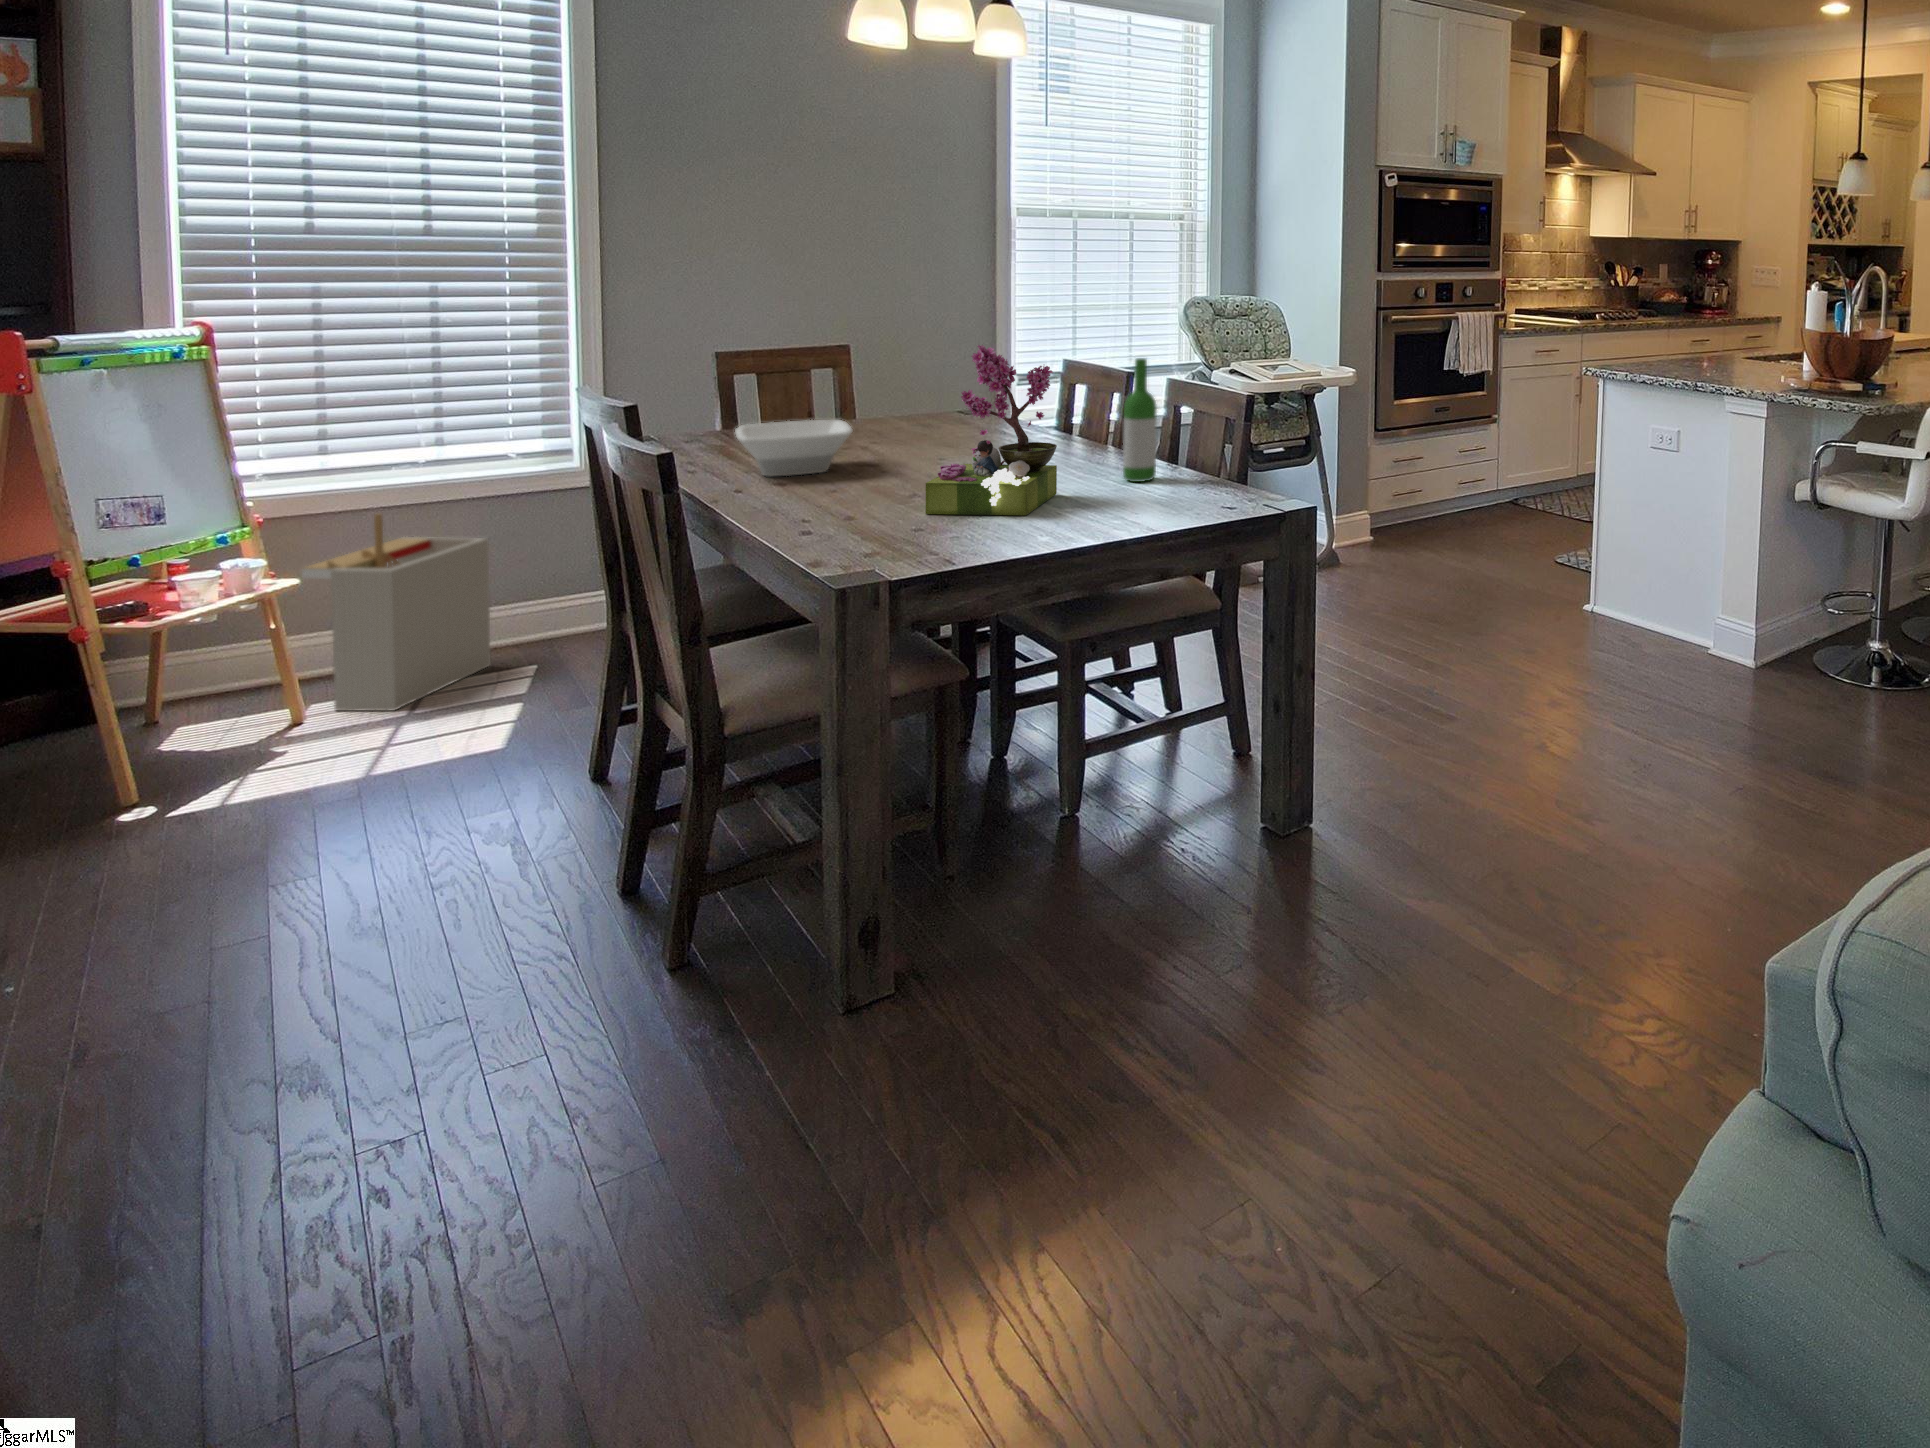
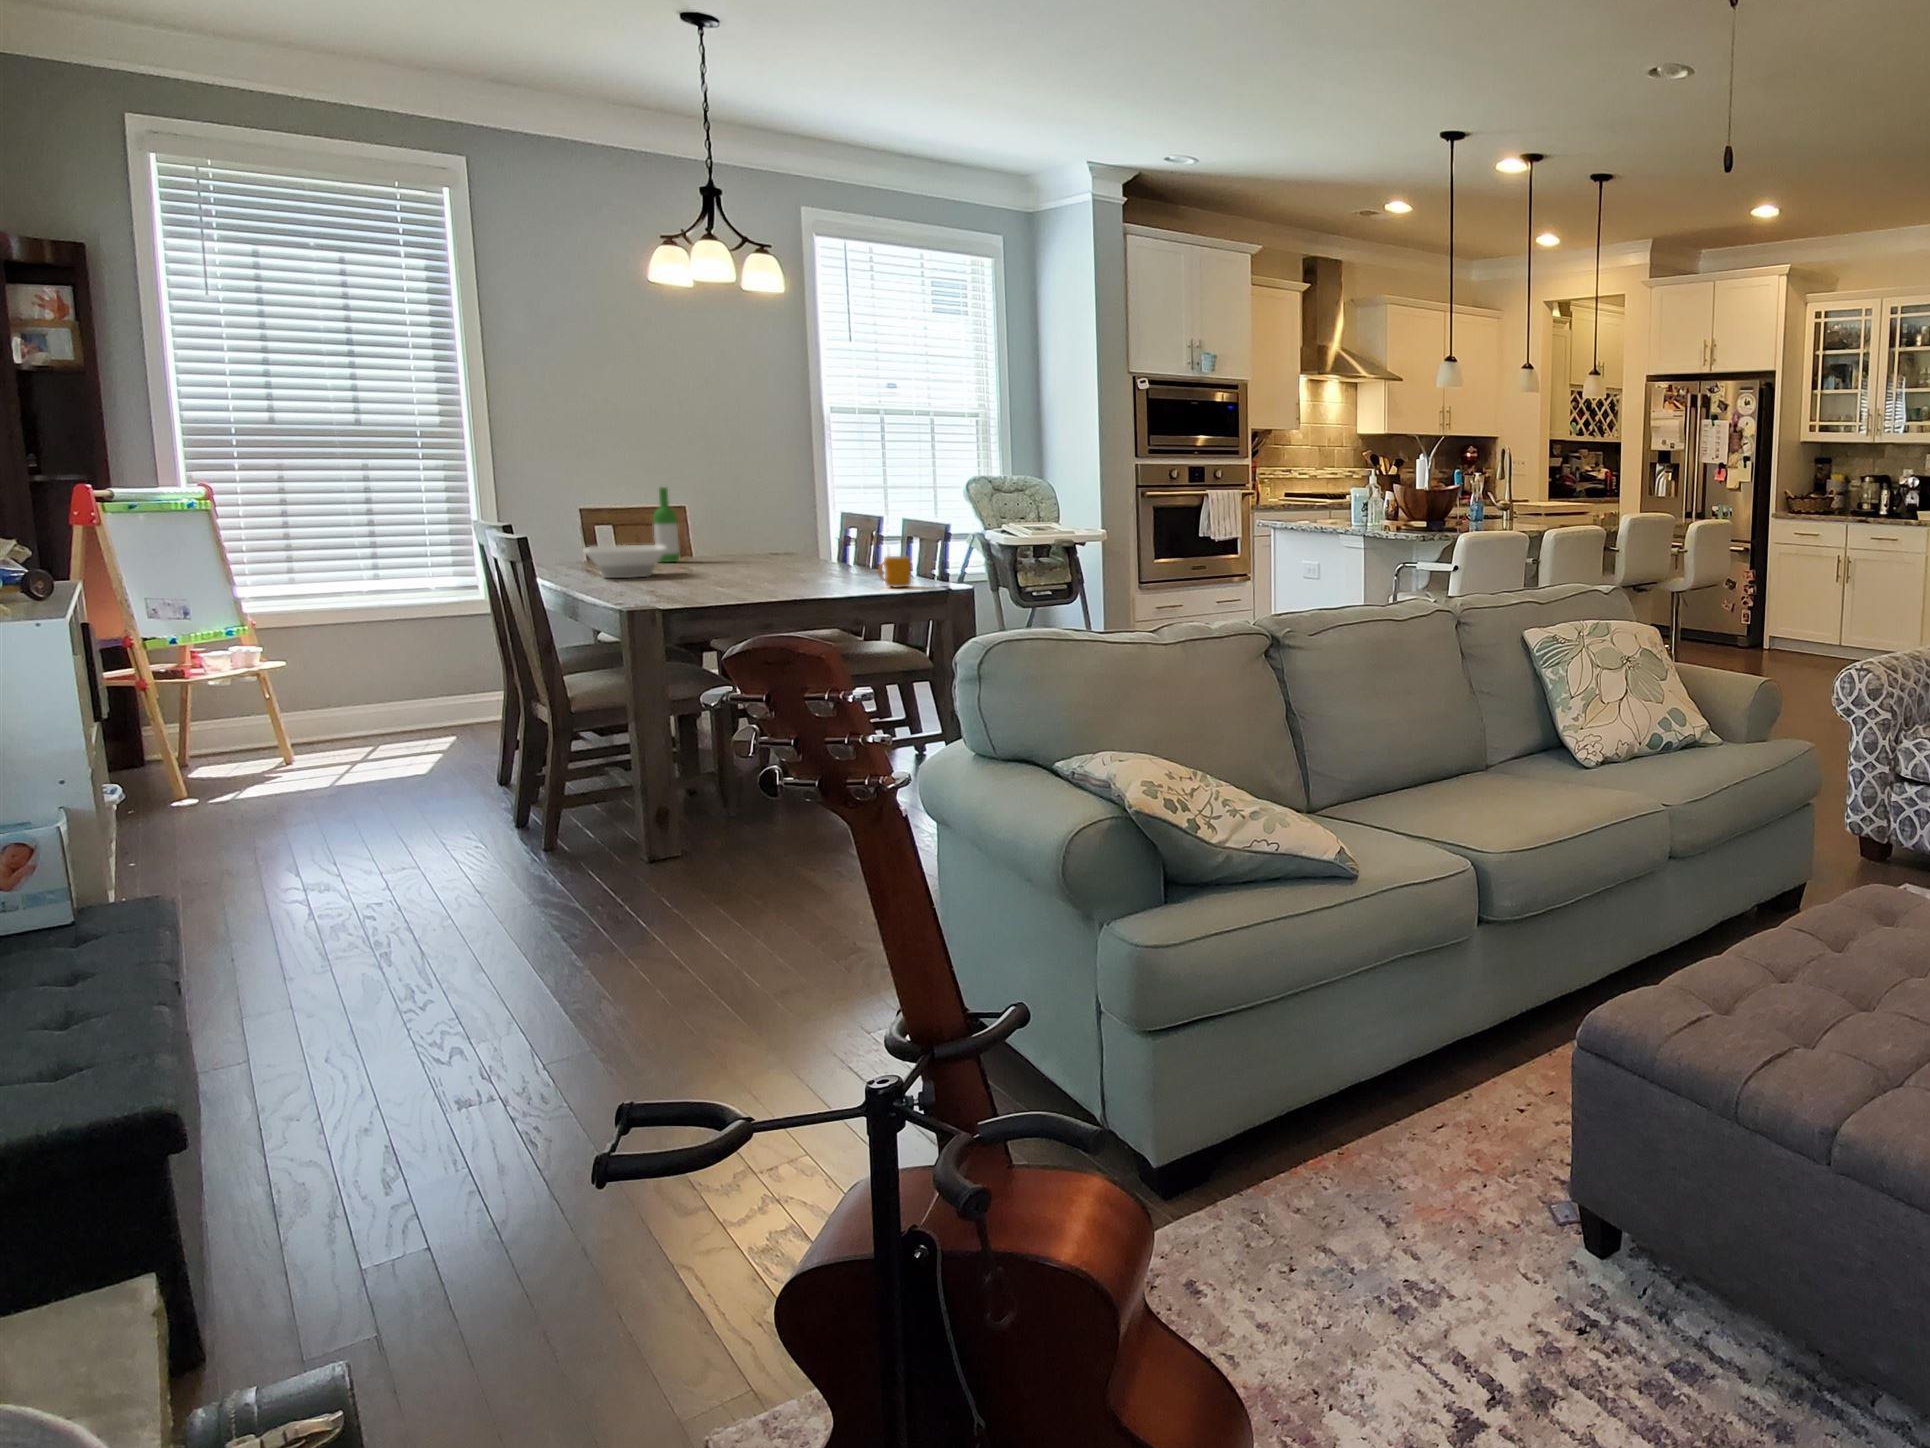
flower arrangement: present [926,345,1057,515] -> none [702,484,800,592]
wine bottle: present [1123,358,1157,482] -> present [653,487,679,563]
mug: none [1181,452,1223,502] -> present [878,556,911,587]
storage bin: present [302,514,491,711] -> none [288,620,429,754]

